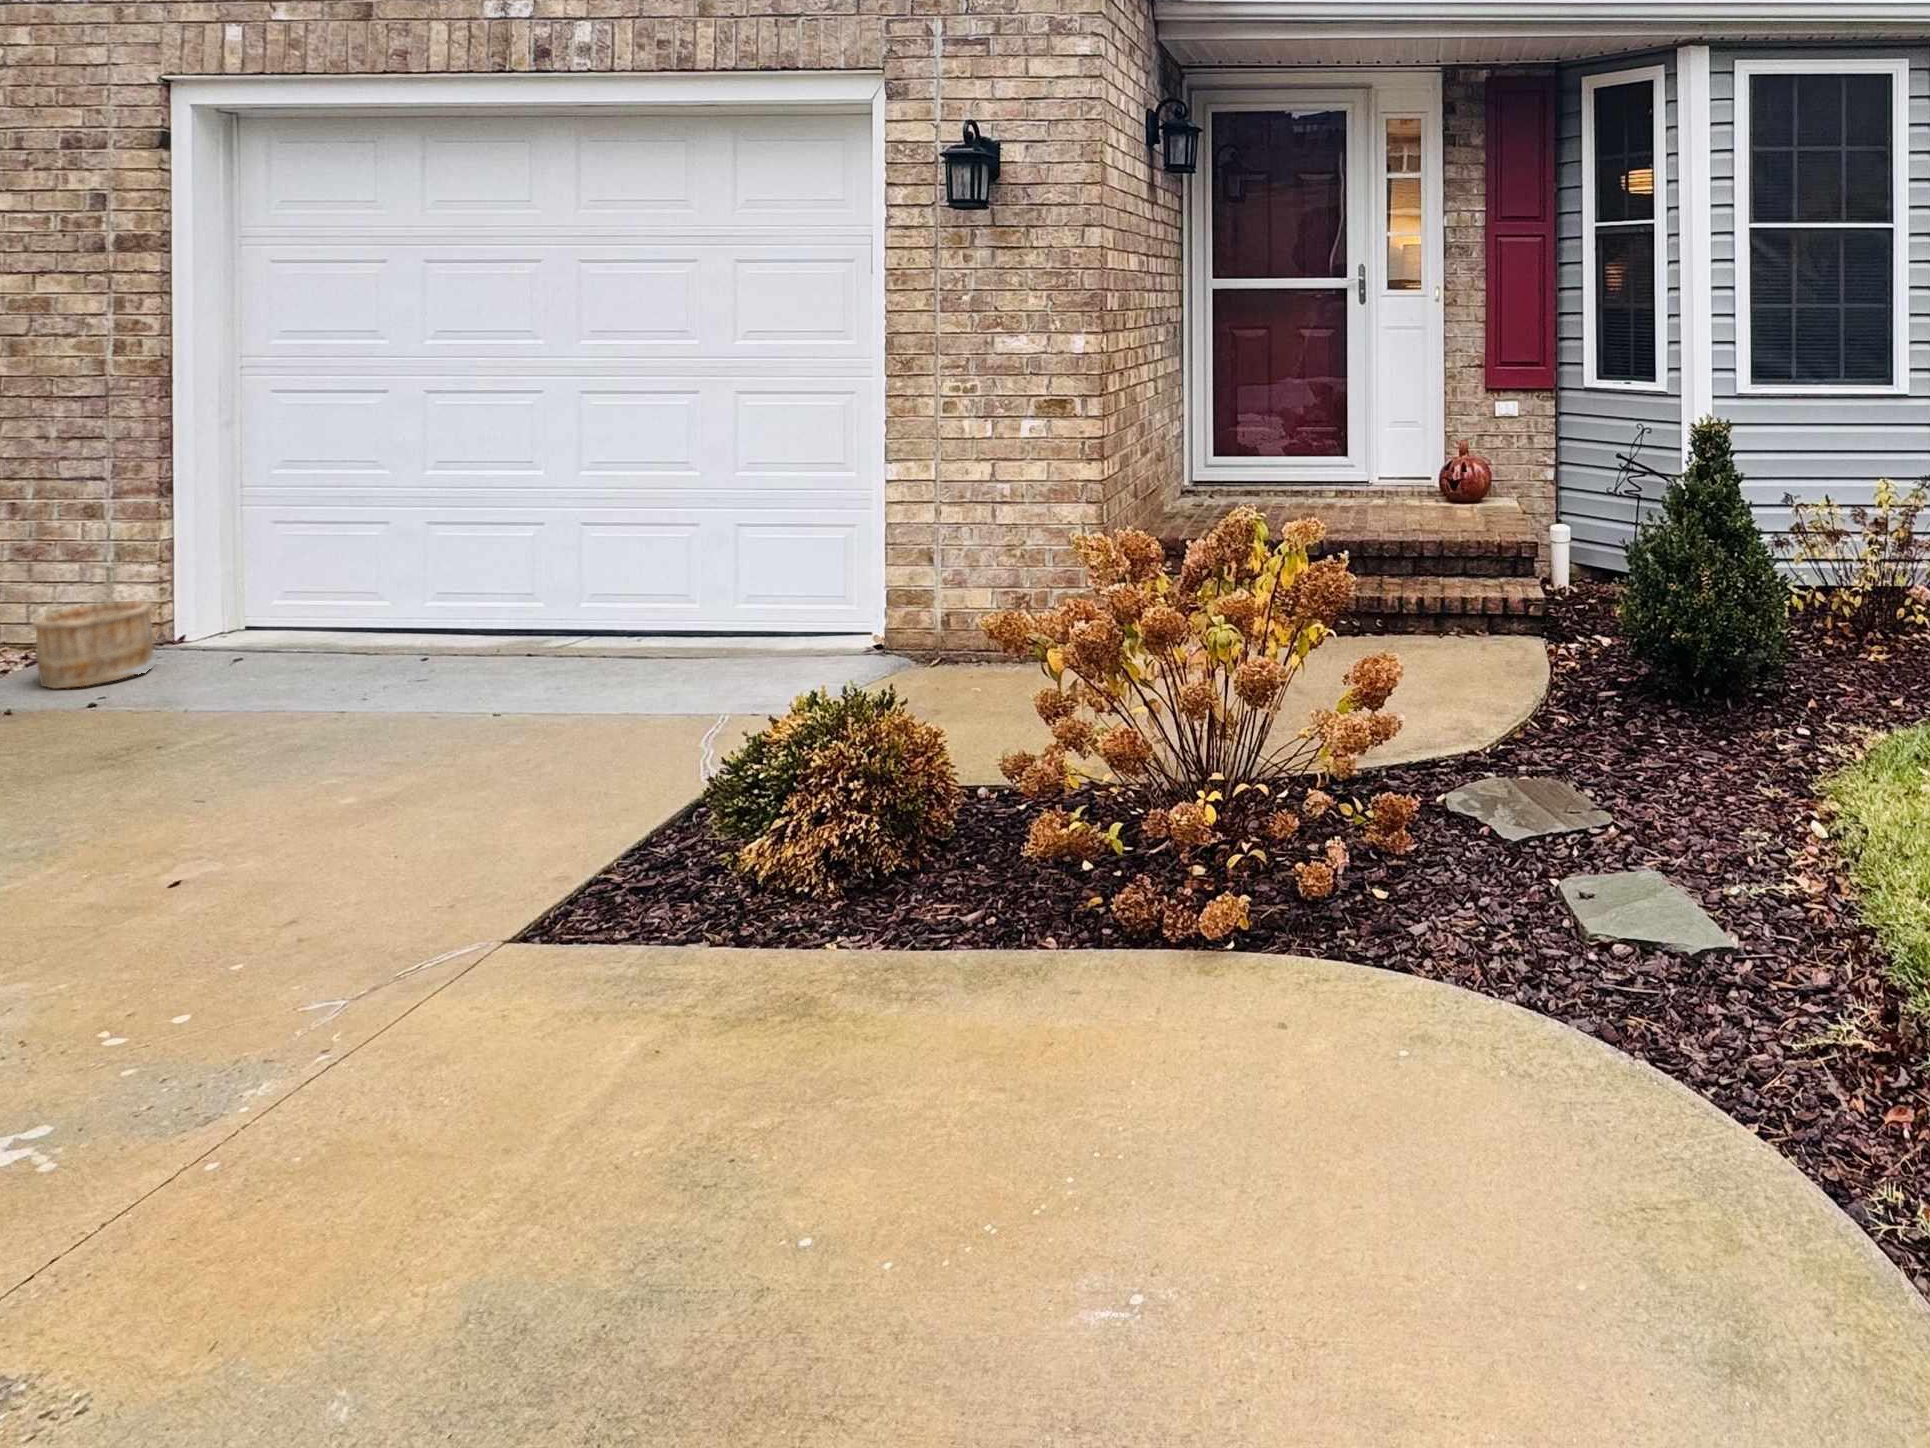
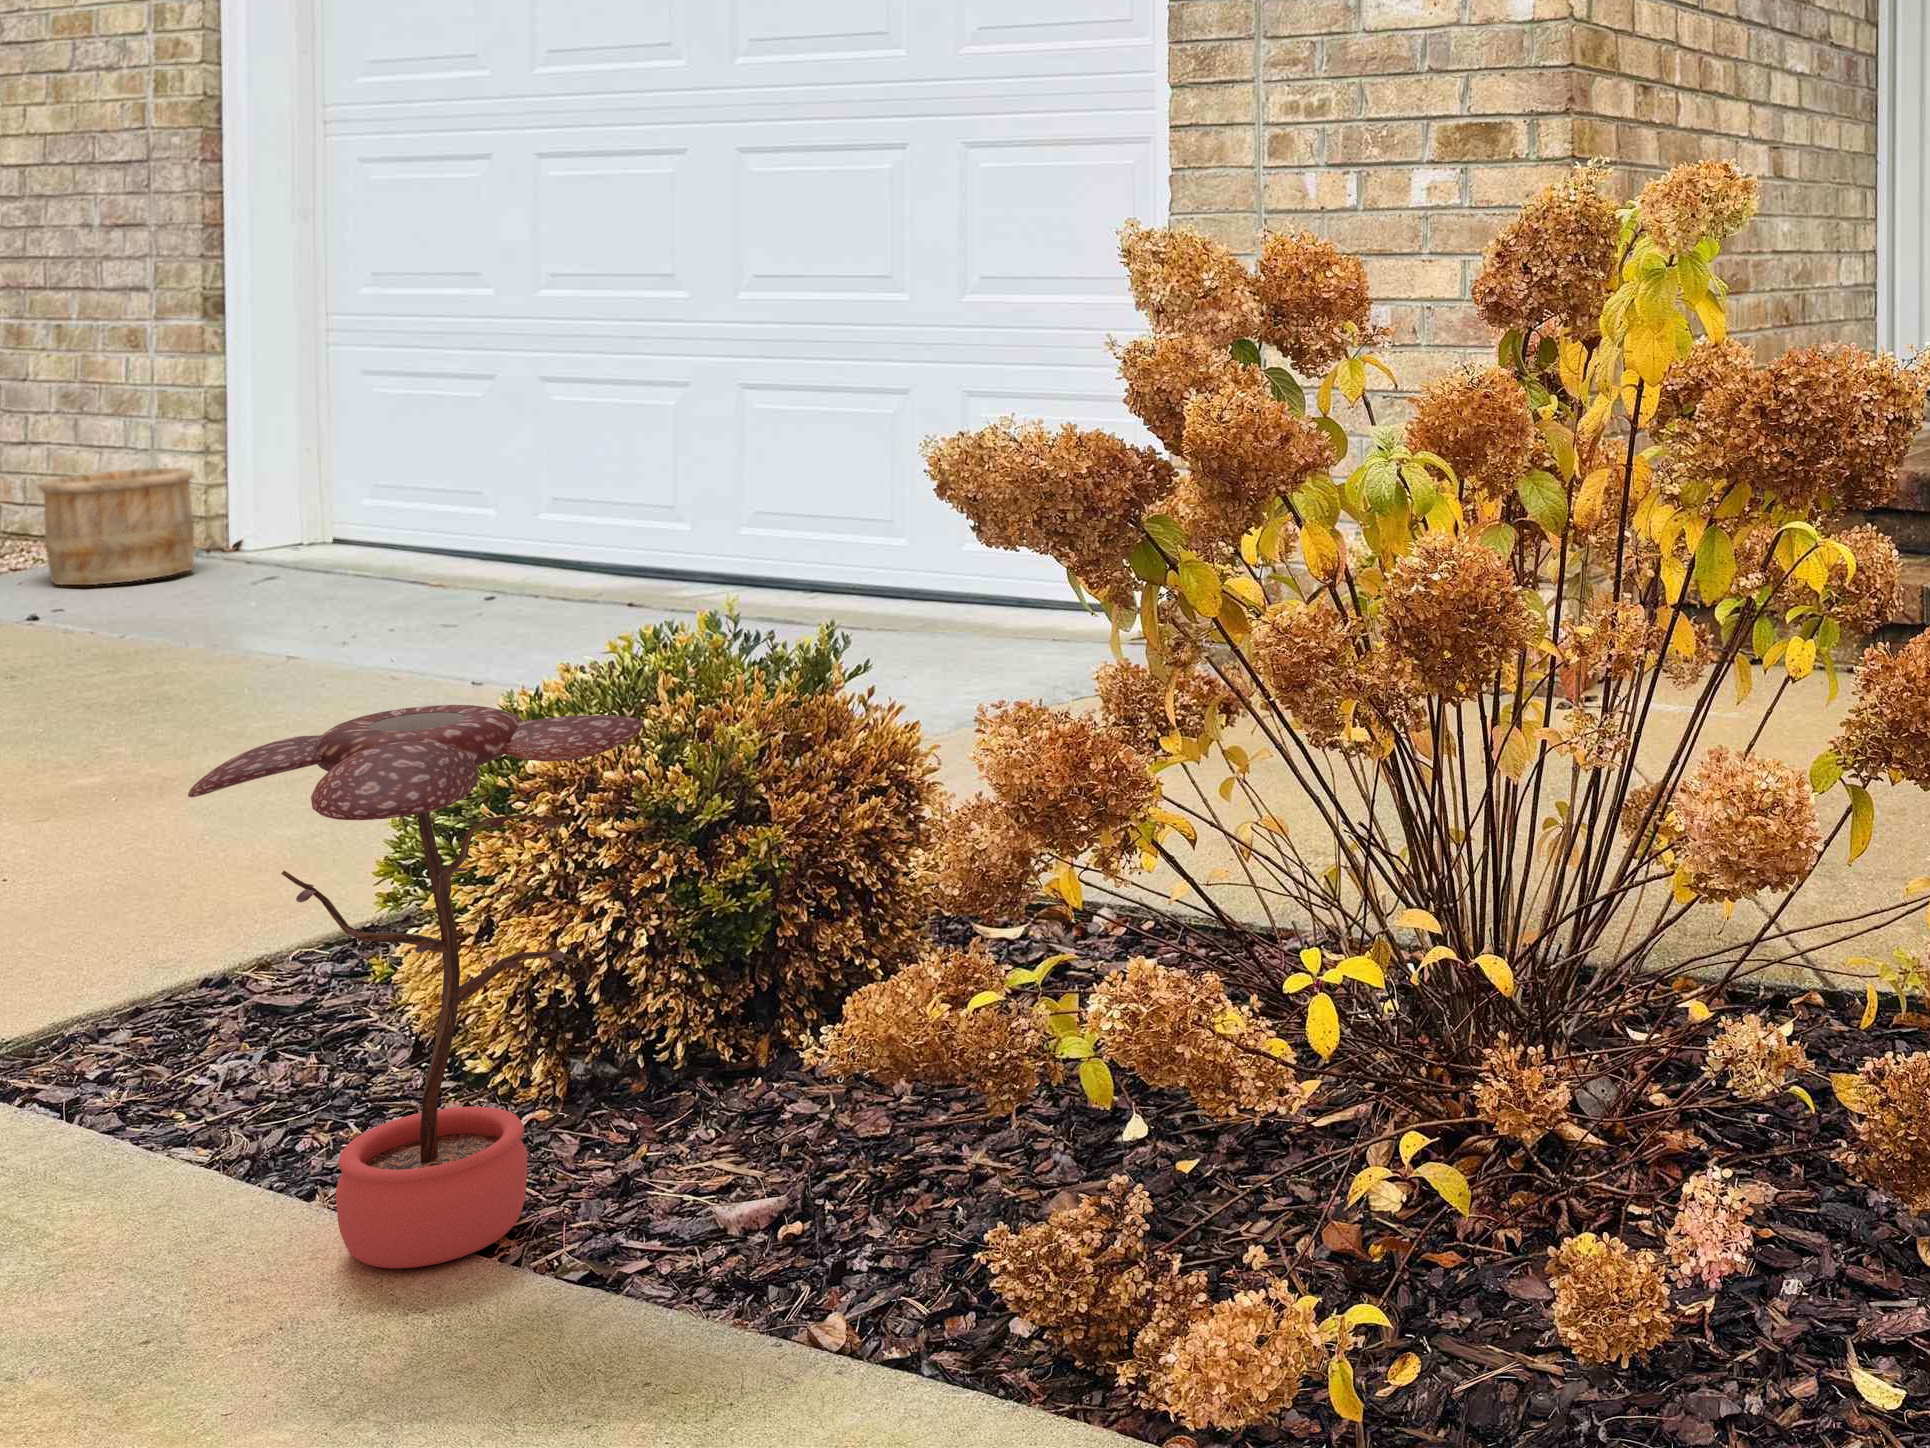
potted plant: none [806,750,953,964] -> present [188,705,644,1269]

